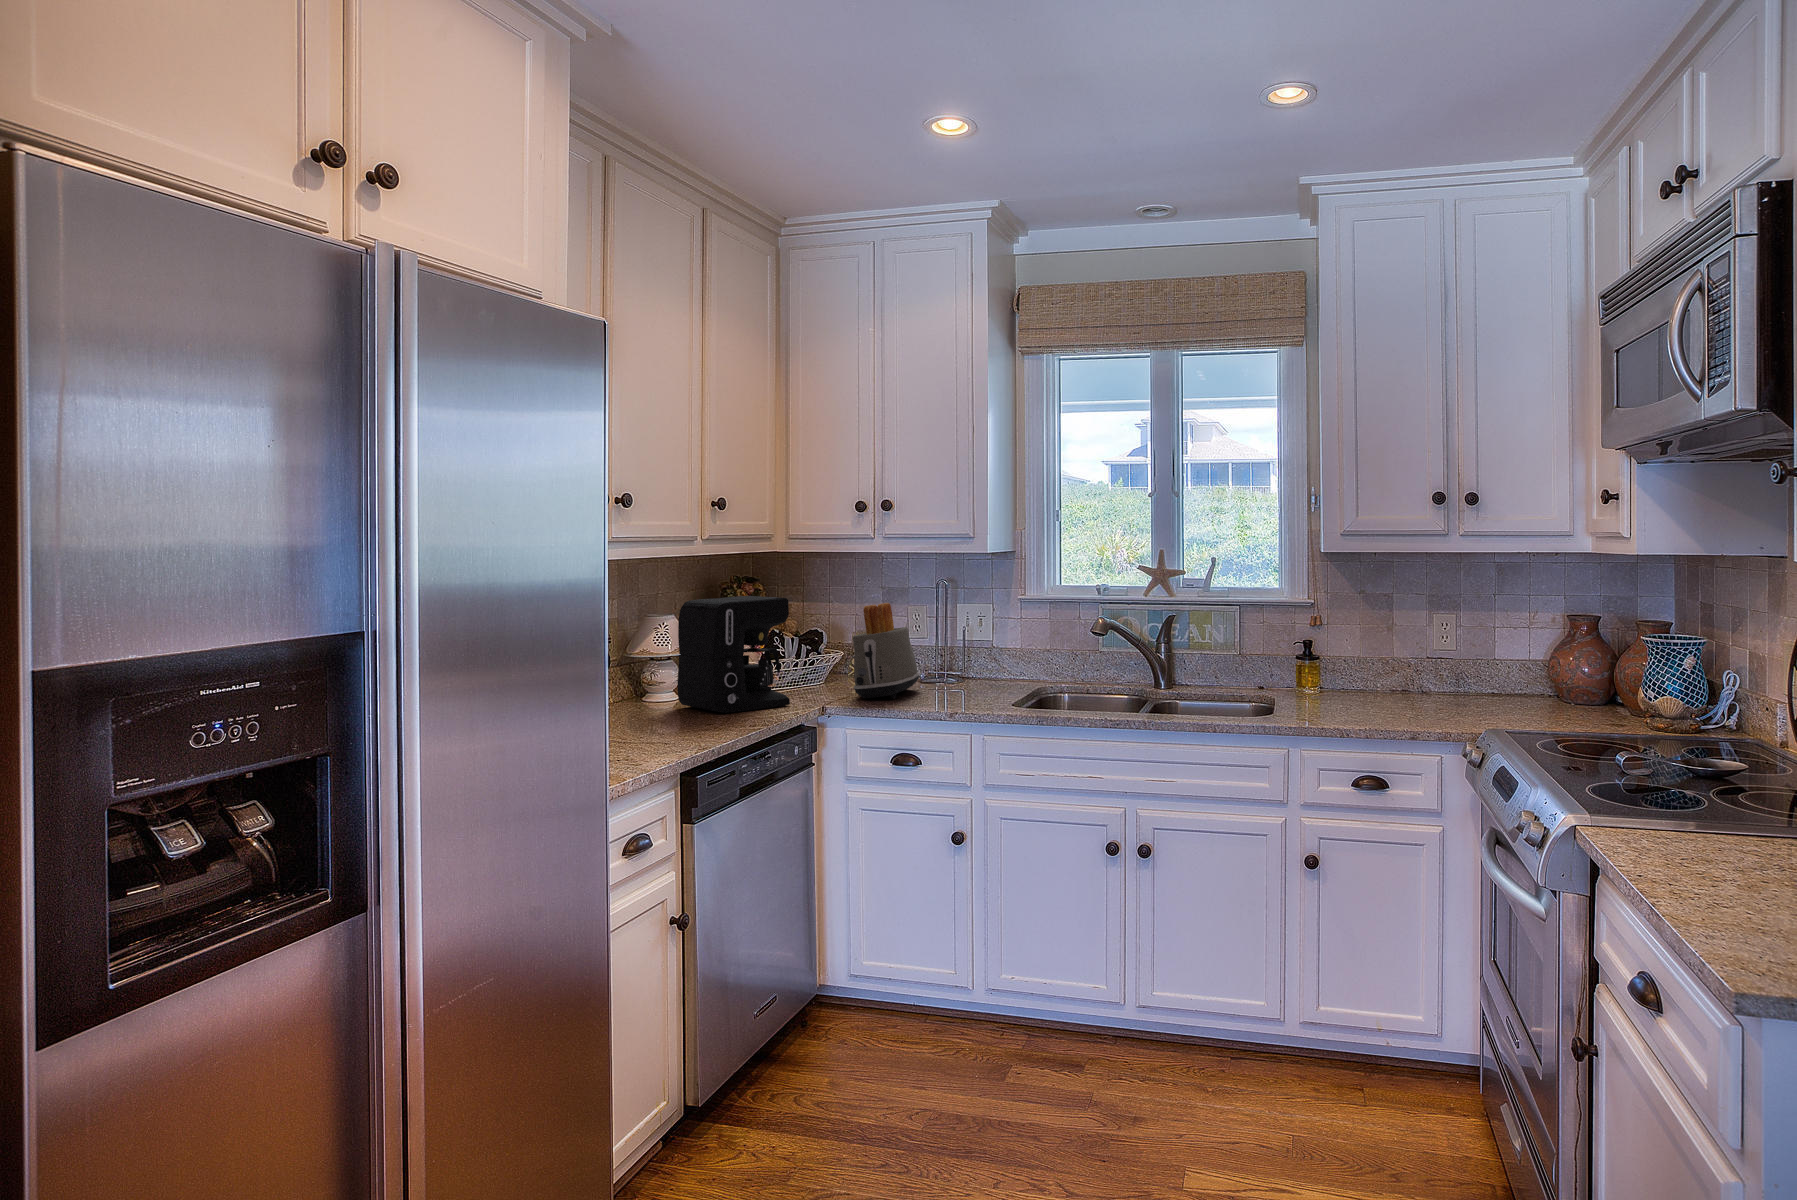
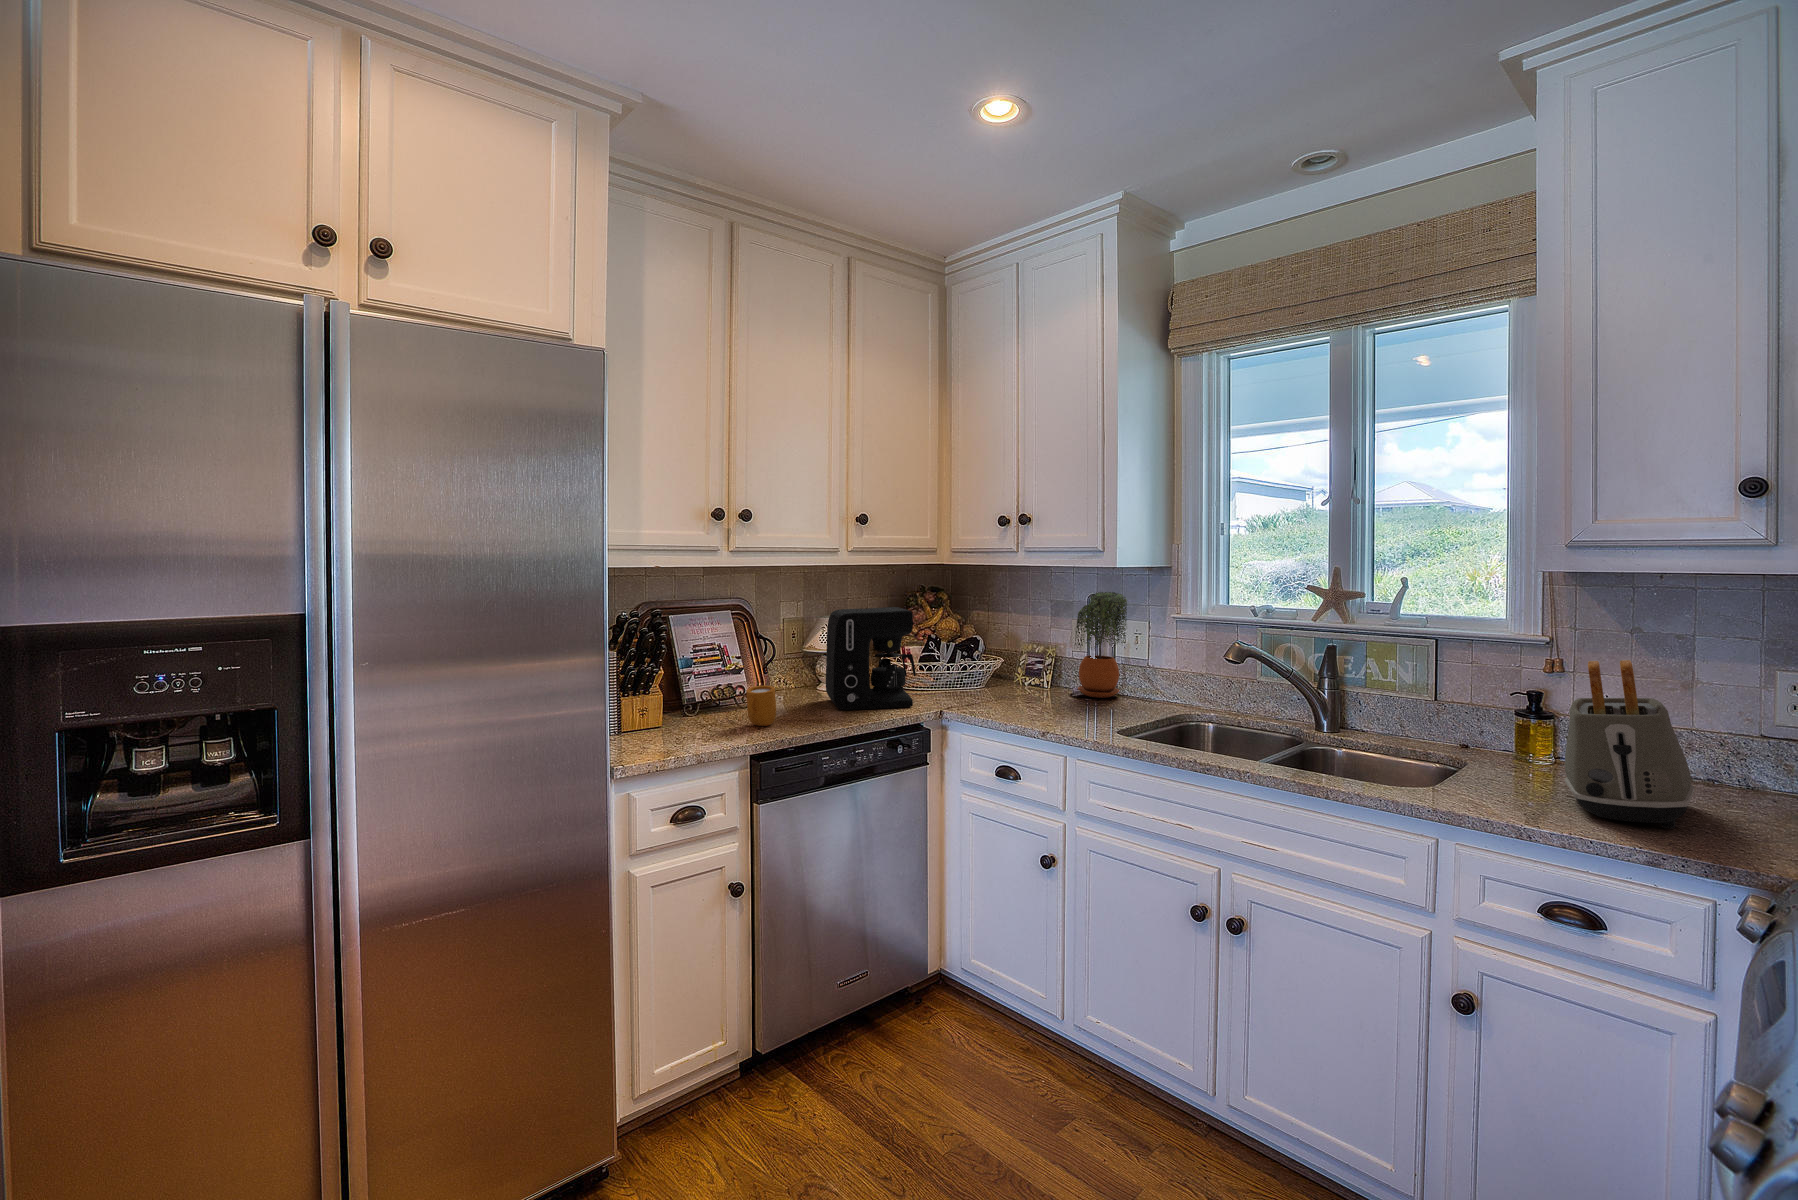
potted plant: none [923,573,975,684] -> present [1075,592,1127,698]
toaster: present [853,603,919,699] -> present [1565,660,1695,829]
mug: none [651,686,684,732] -> present [746,685,776,726]

